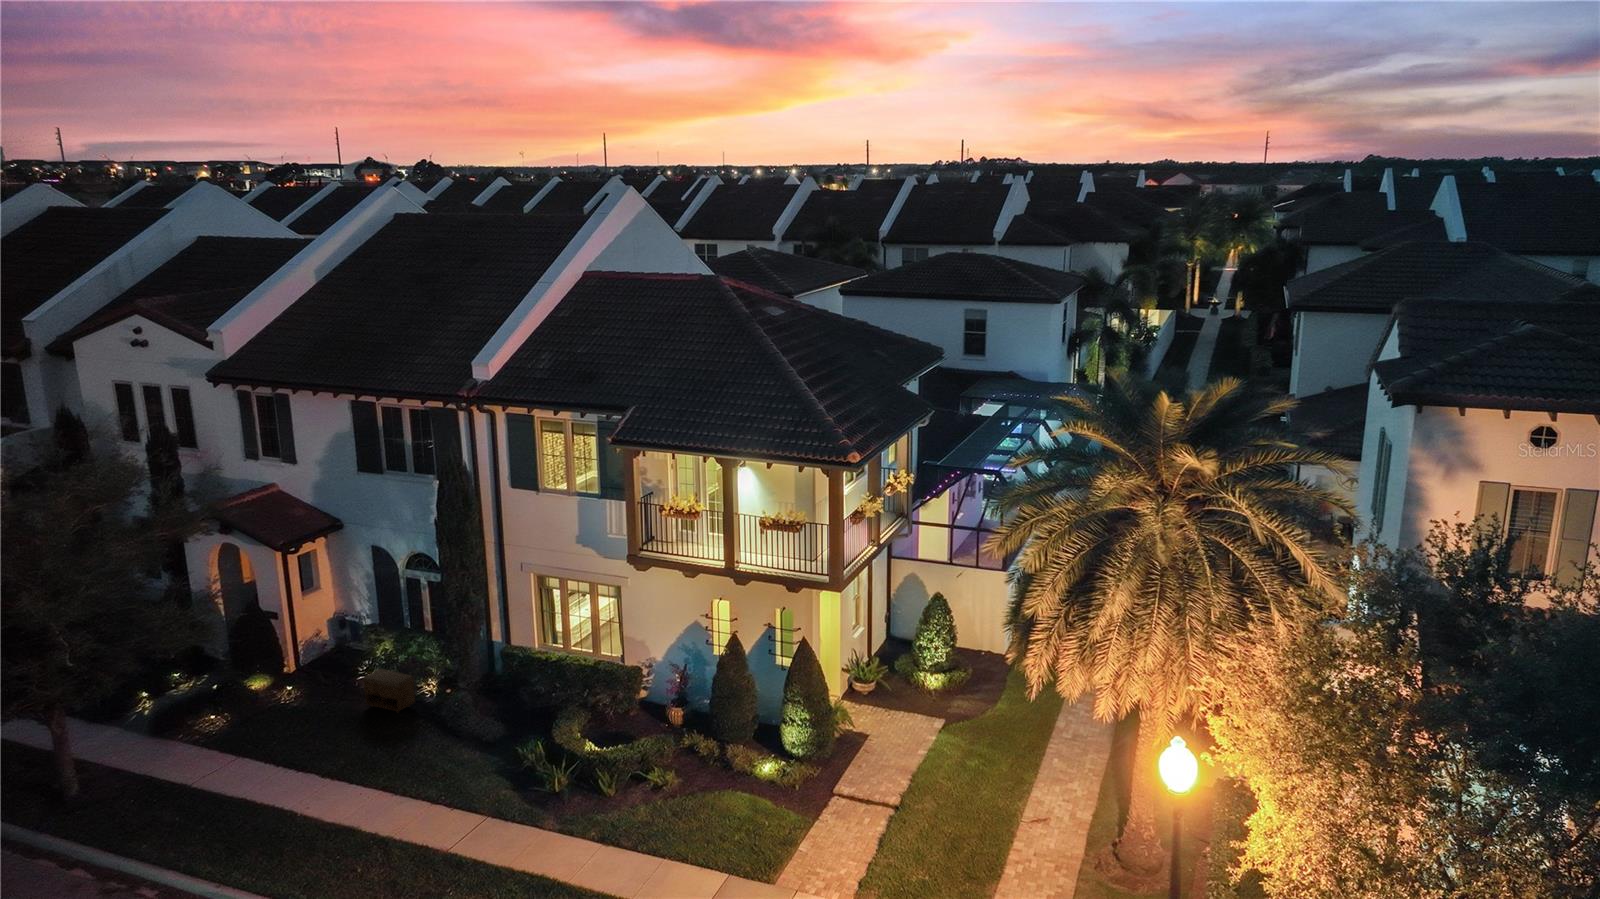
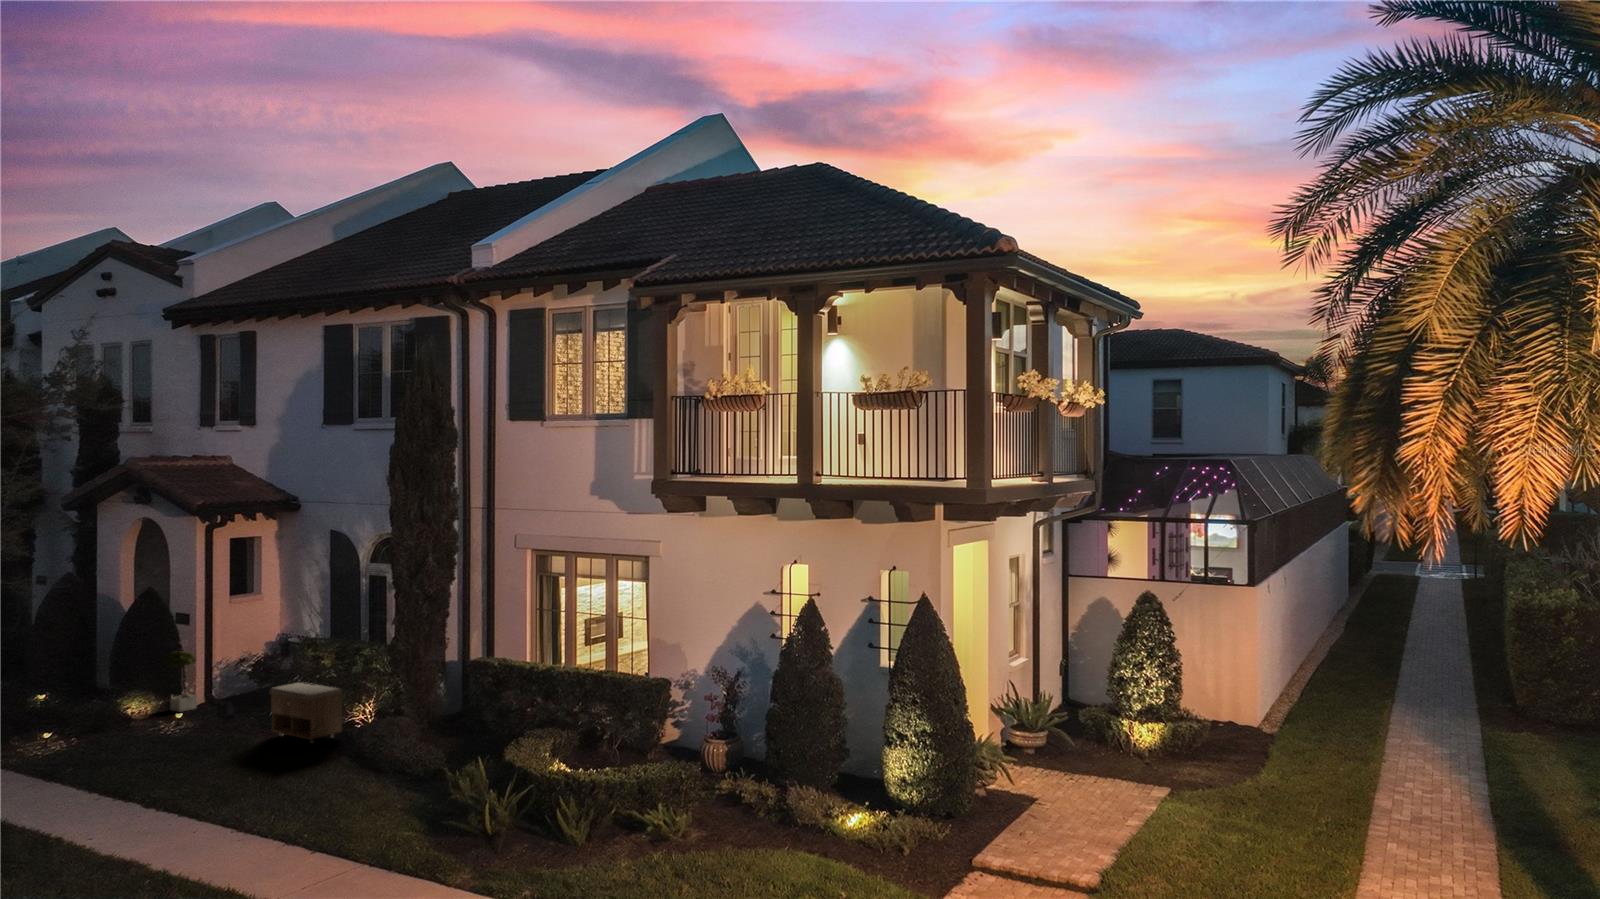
potted tree: none [268,643,292,684] -> present [166,651,196,712]

